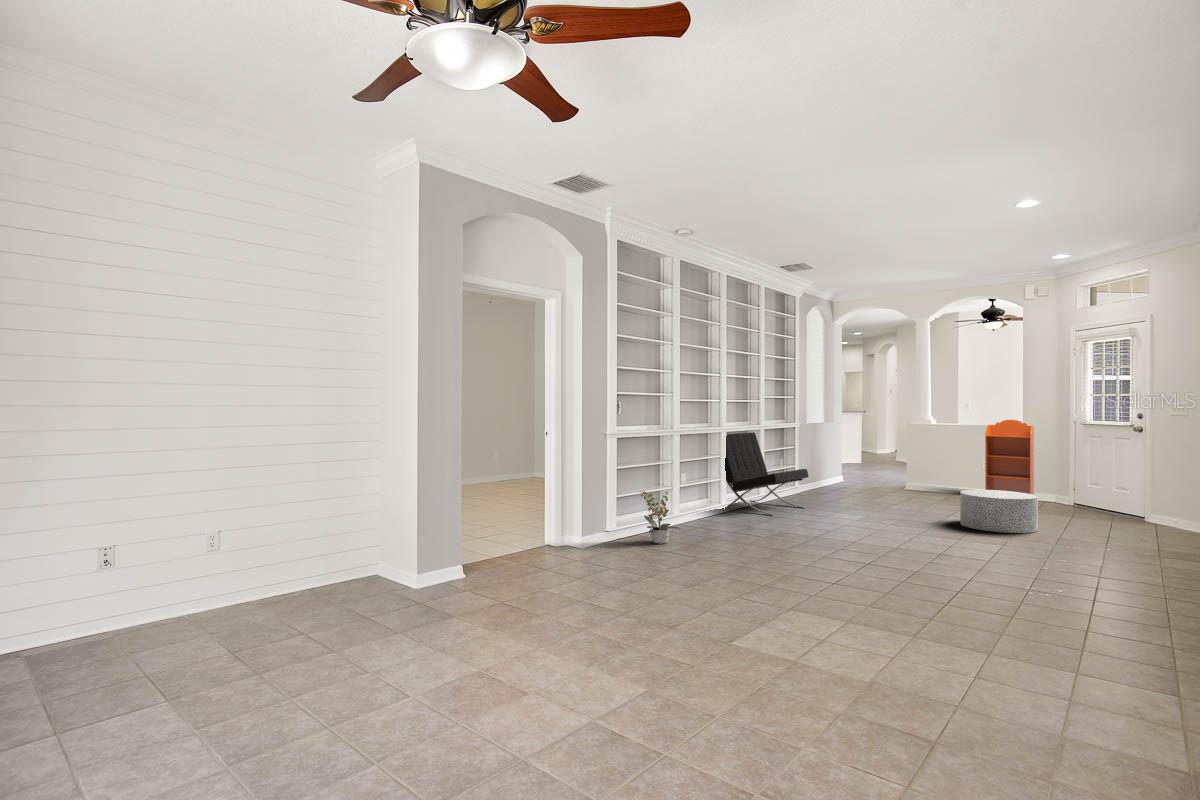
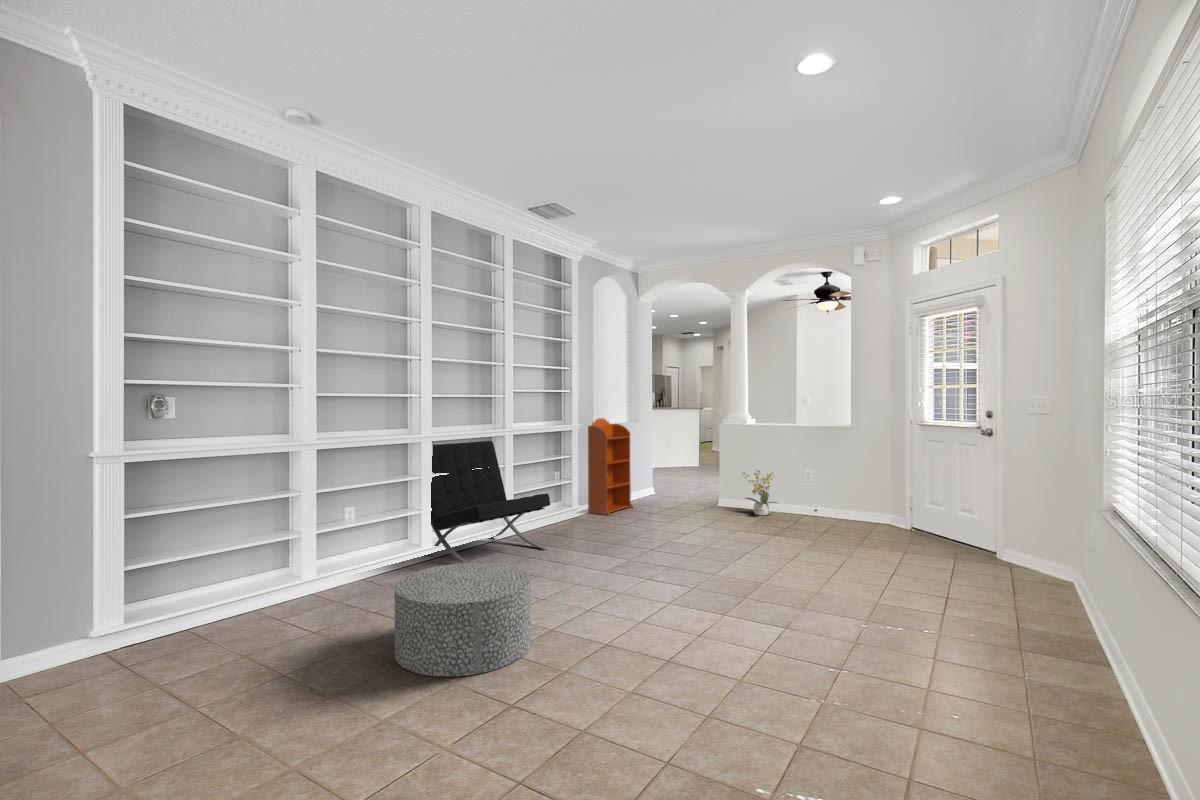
bookcase: present [985,420,1034,495] -> present [588,418,633,515]
potted plant: present [640,490,681,544] -> present [741,471,777,515]
ottoman: present [960,490,1038,533] -> present [395,563,531,677]

